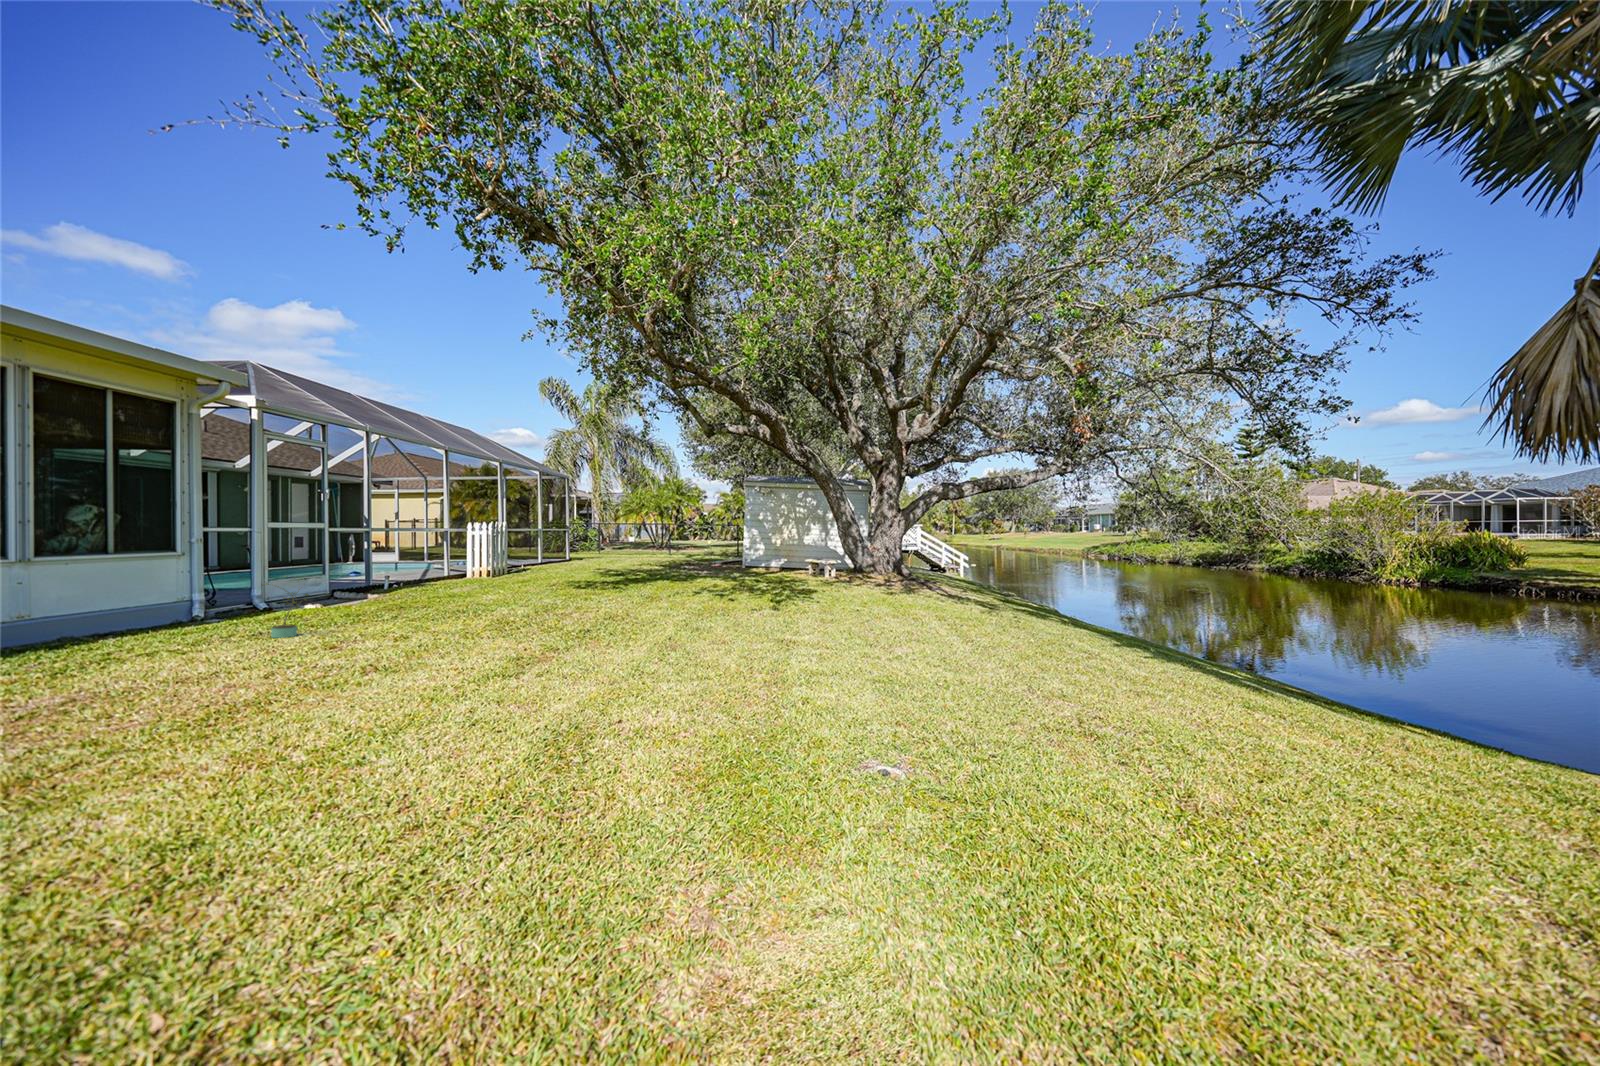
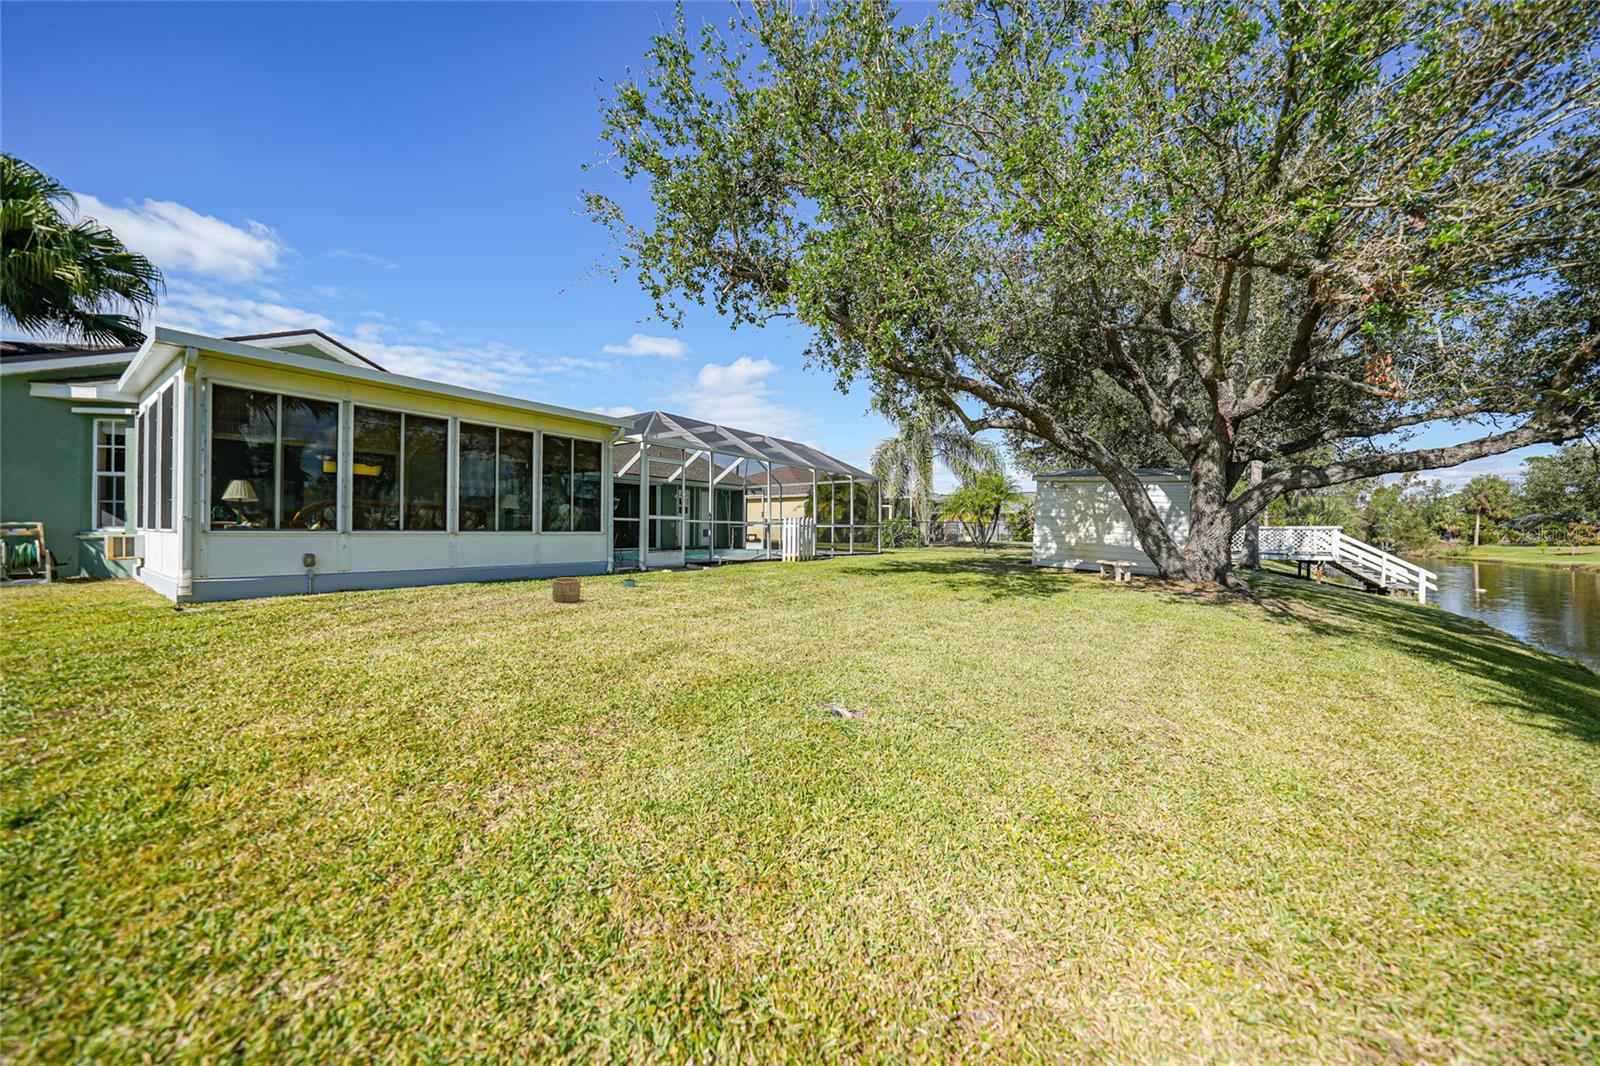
wooden bucket: none [136,637,210,685] -> present [552,577,581,602]

